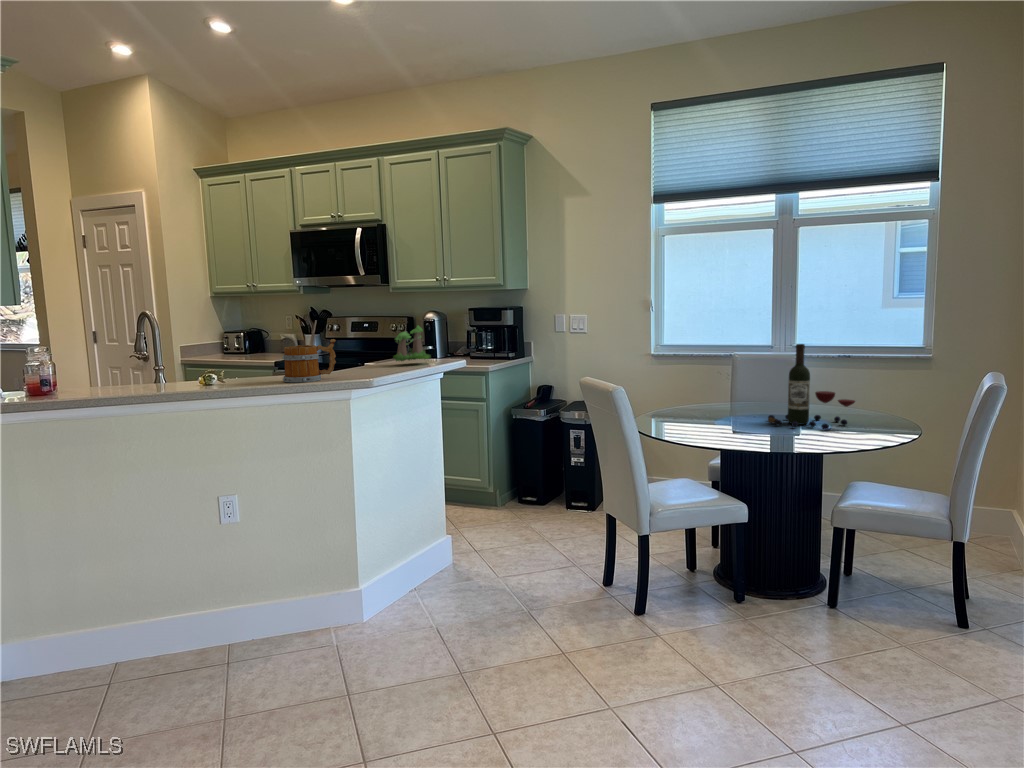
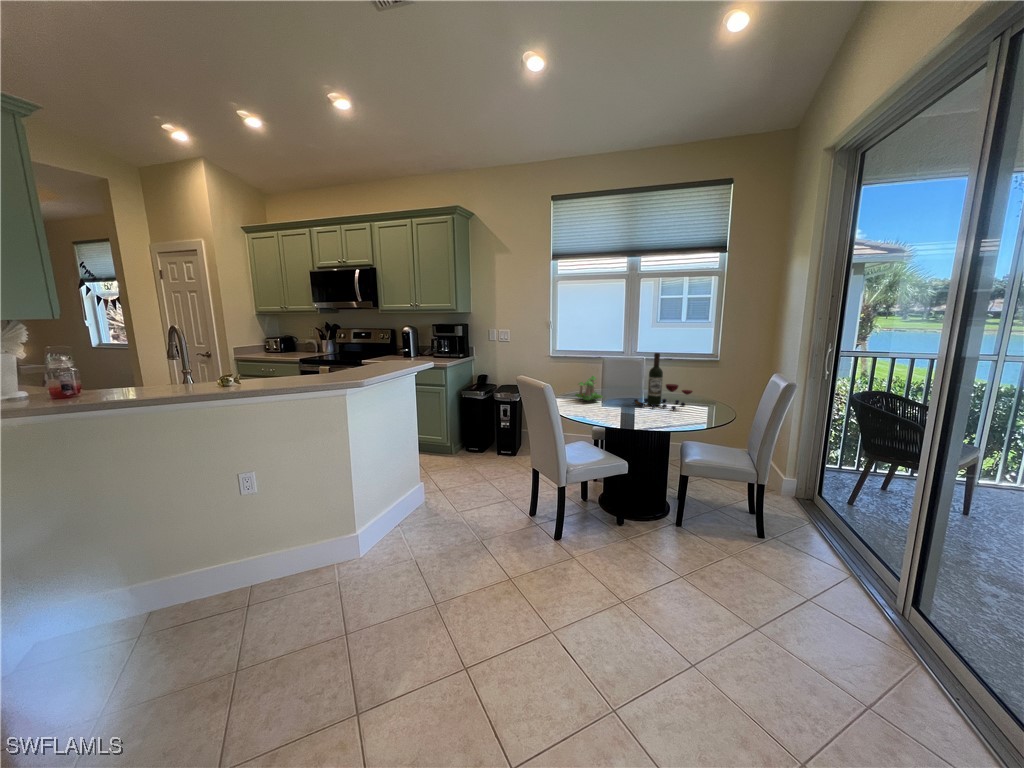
plant: present [393,326,431,361] -> present [575,376,602,400]
mug: present [282,339,336,382] -> none [282,347,329,382]

